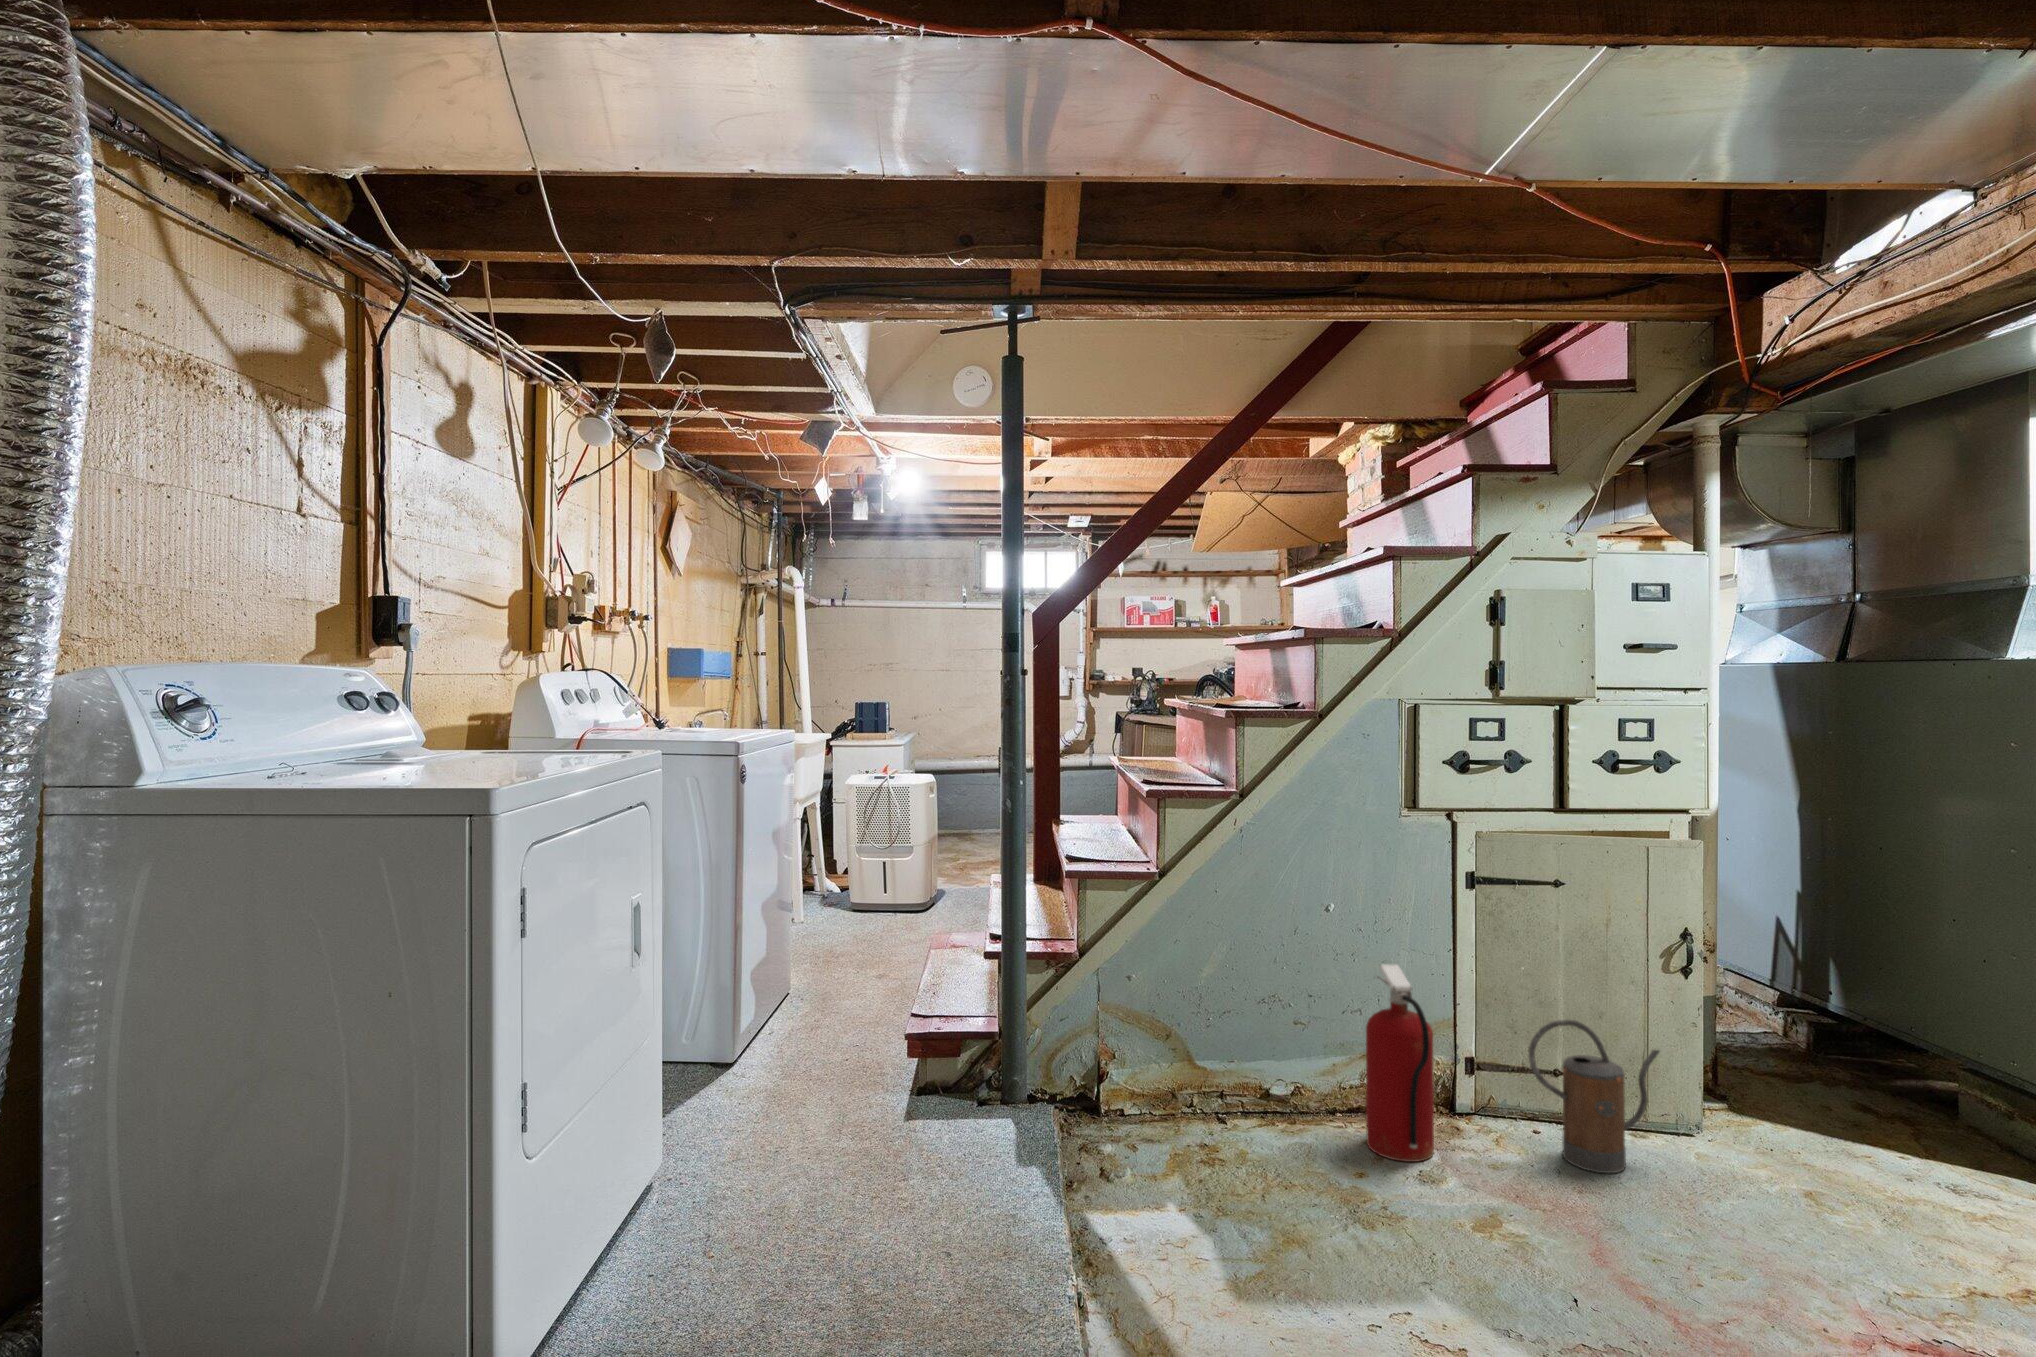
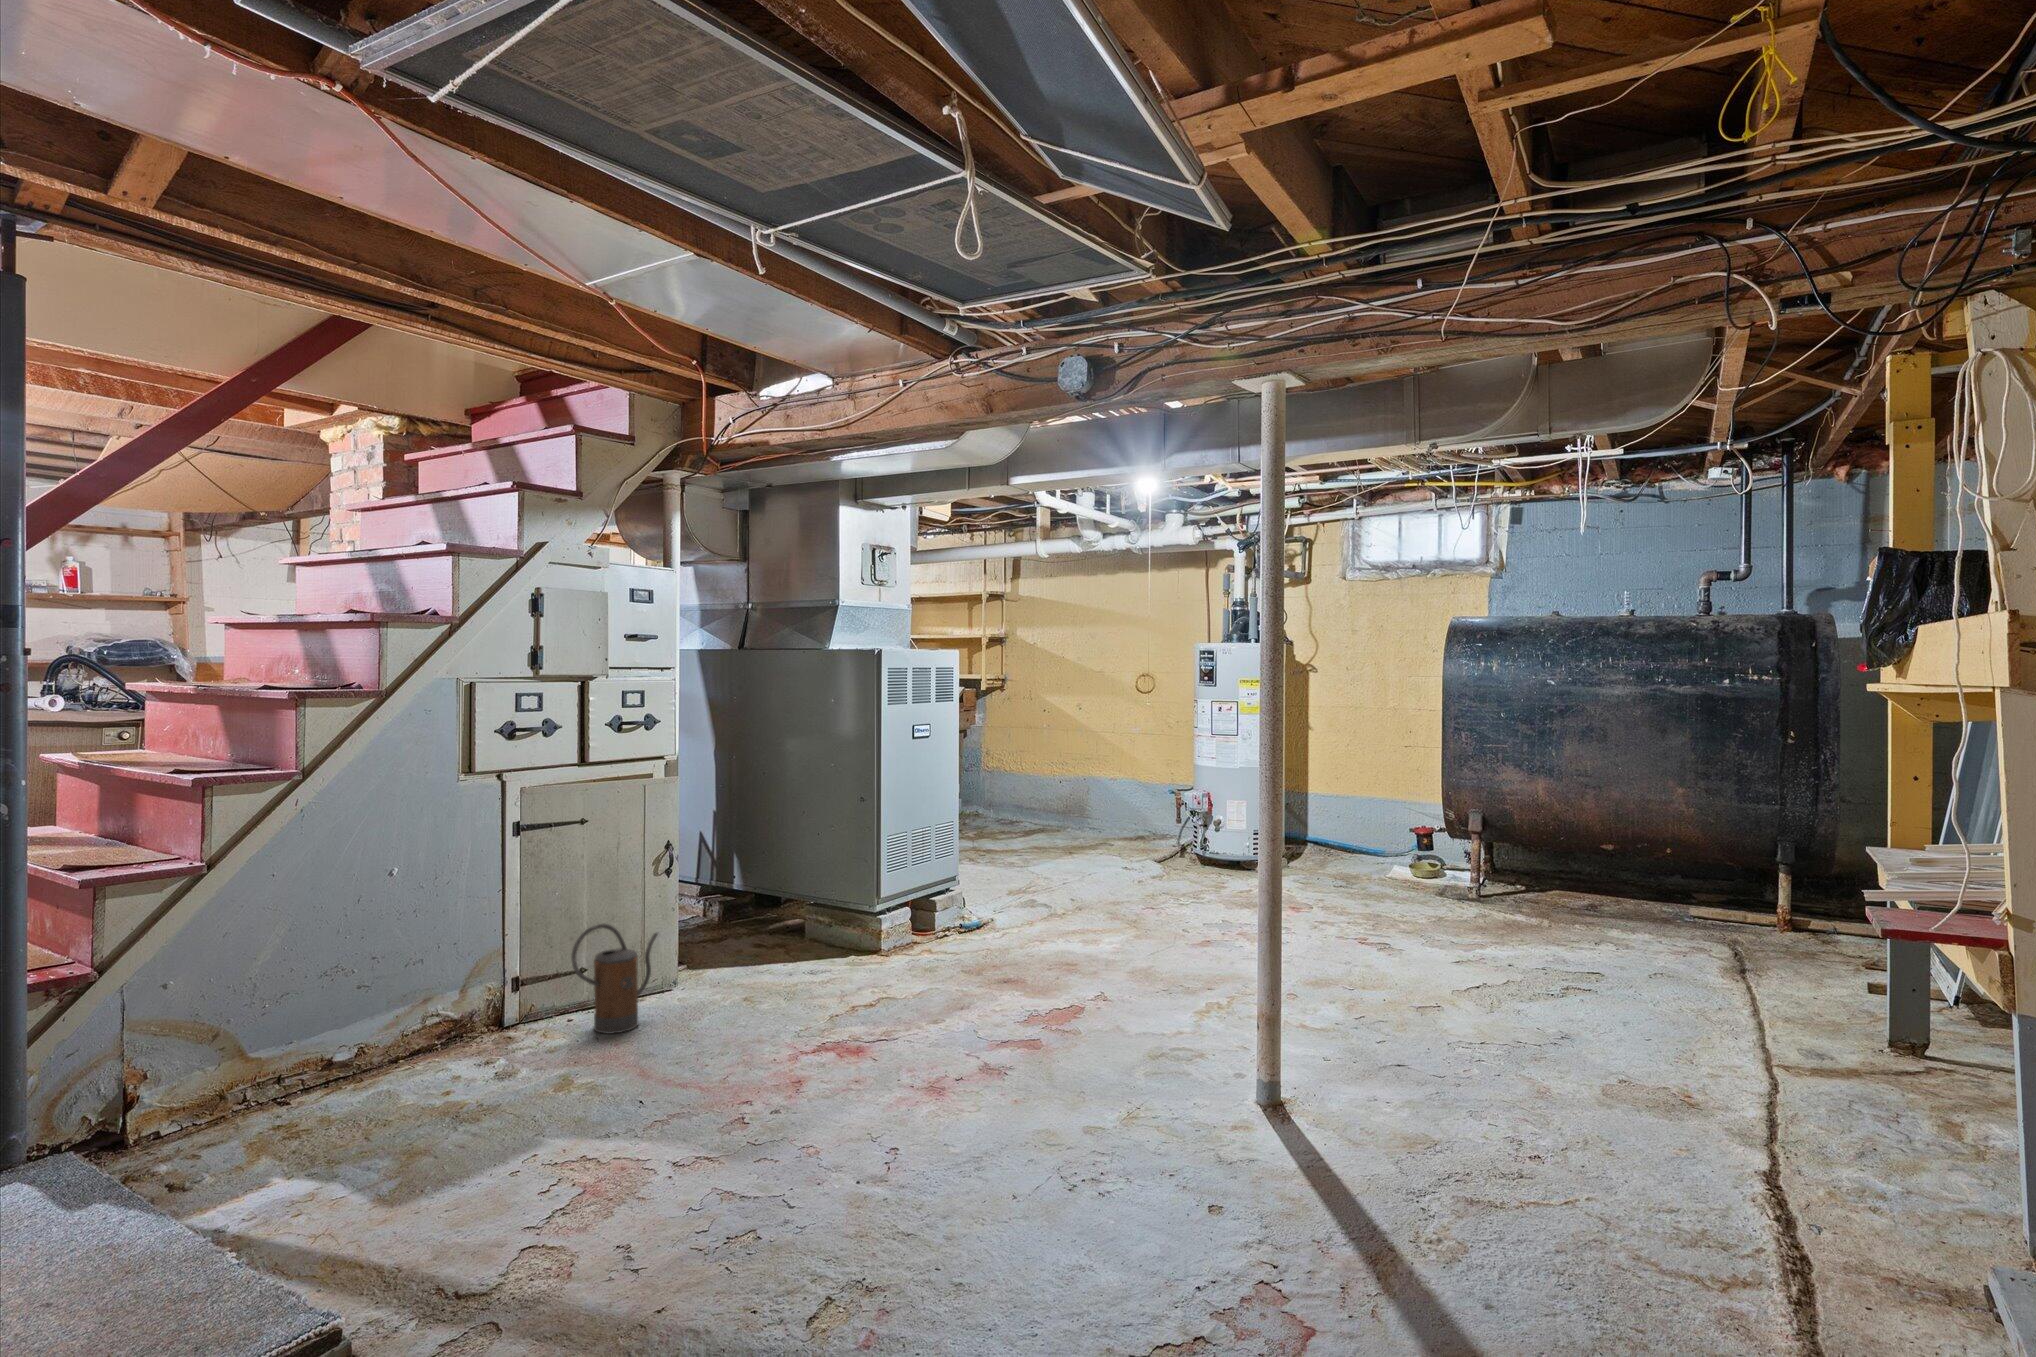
fire extinguisher: present [1366,964,1434,1162] -> none [437,910,505,1076]

